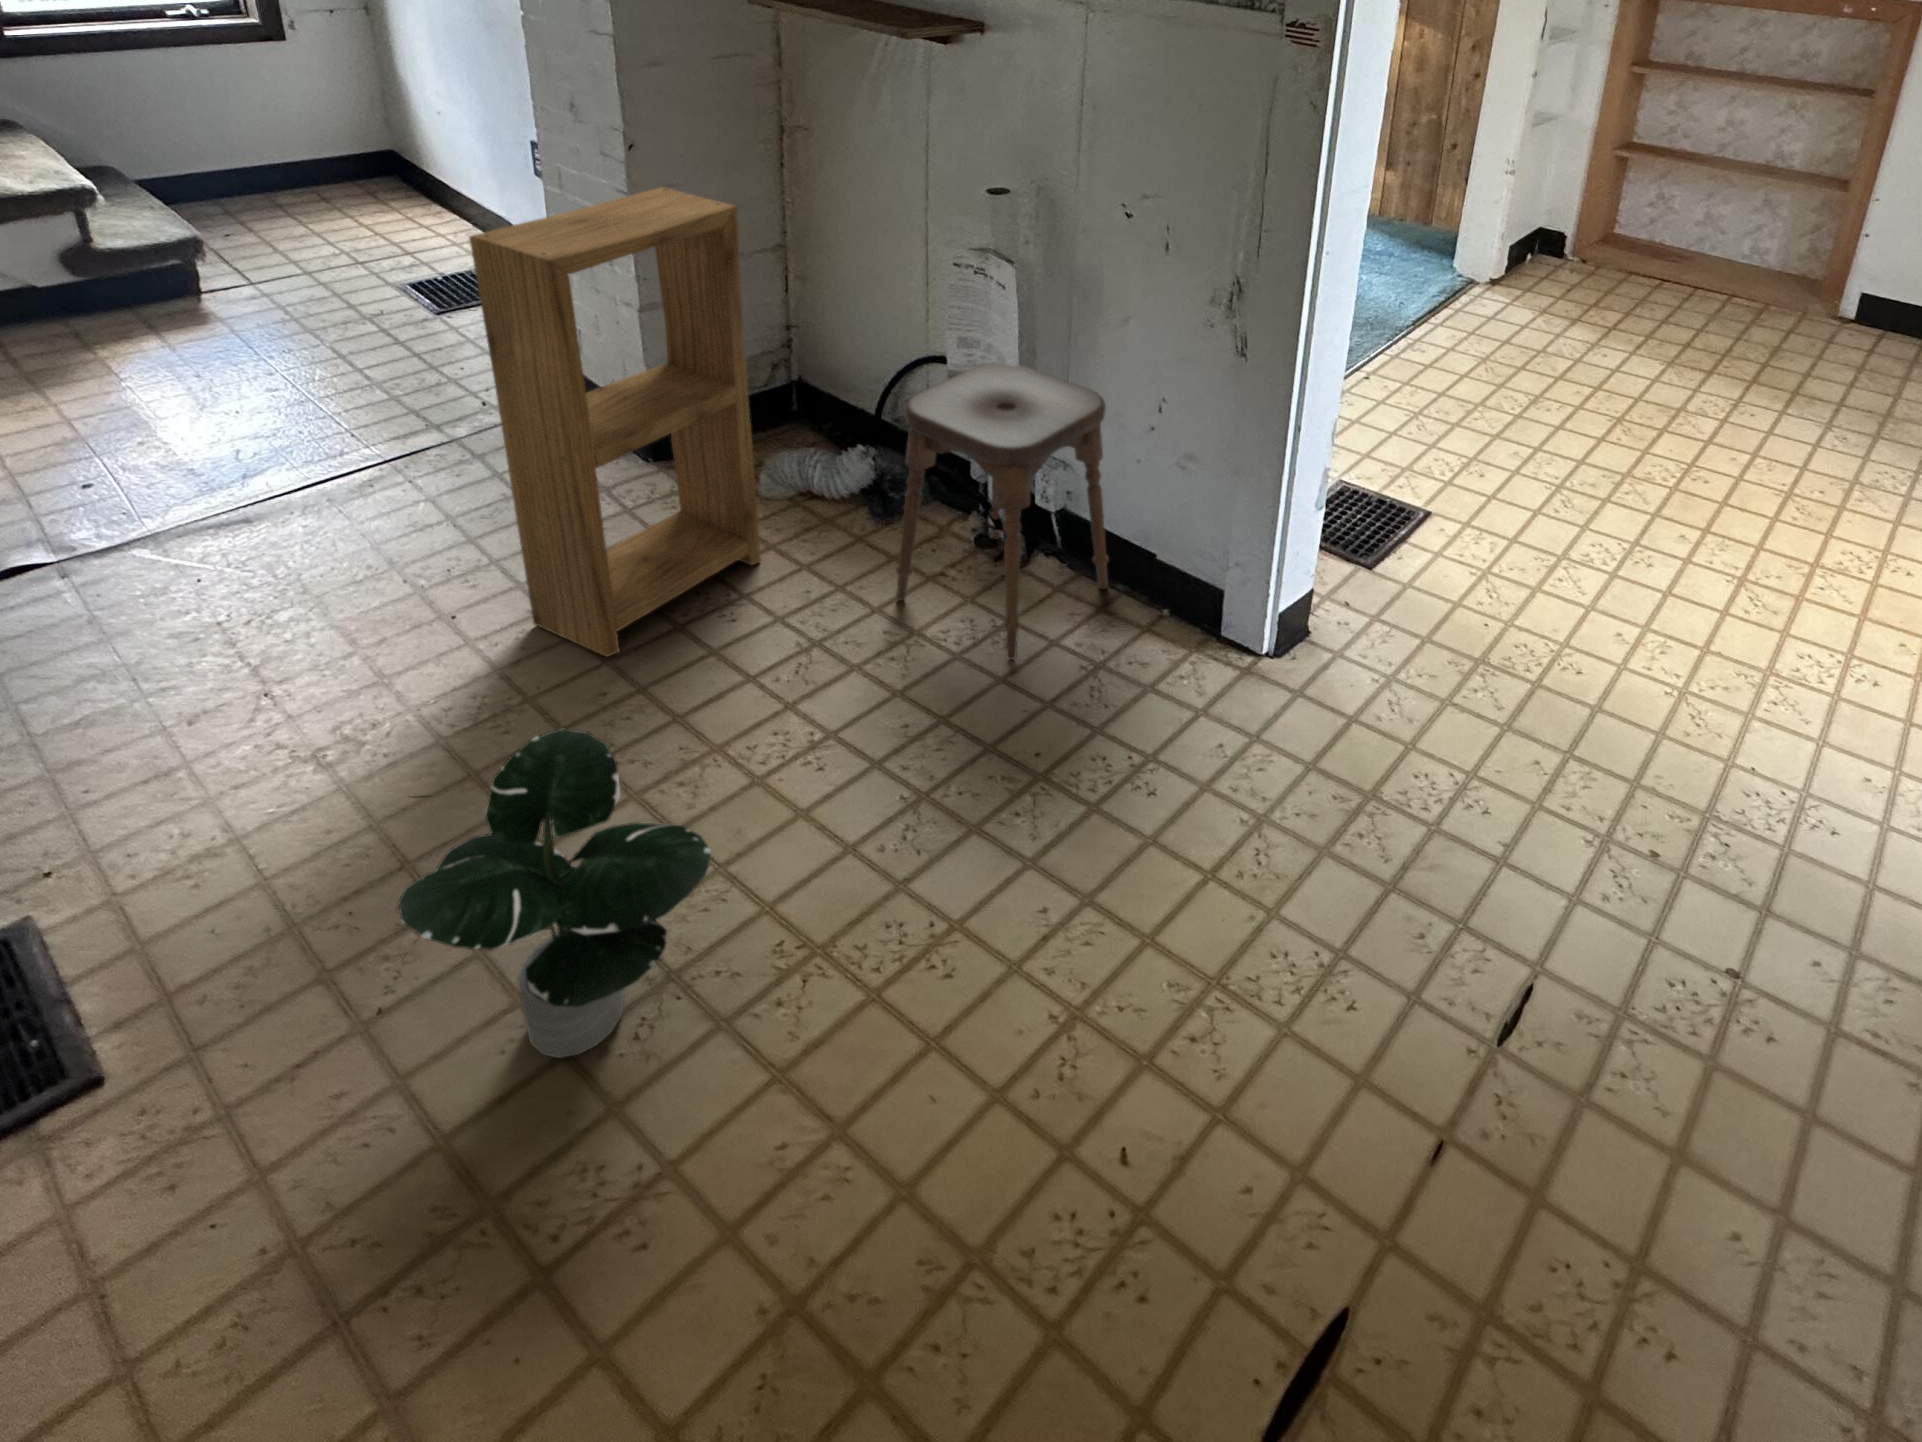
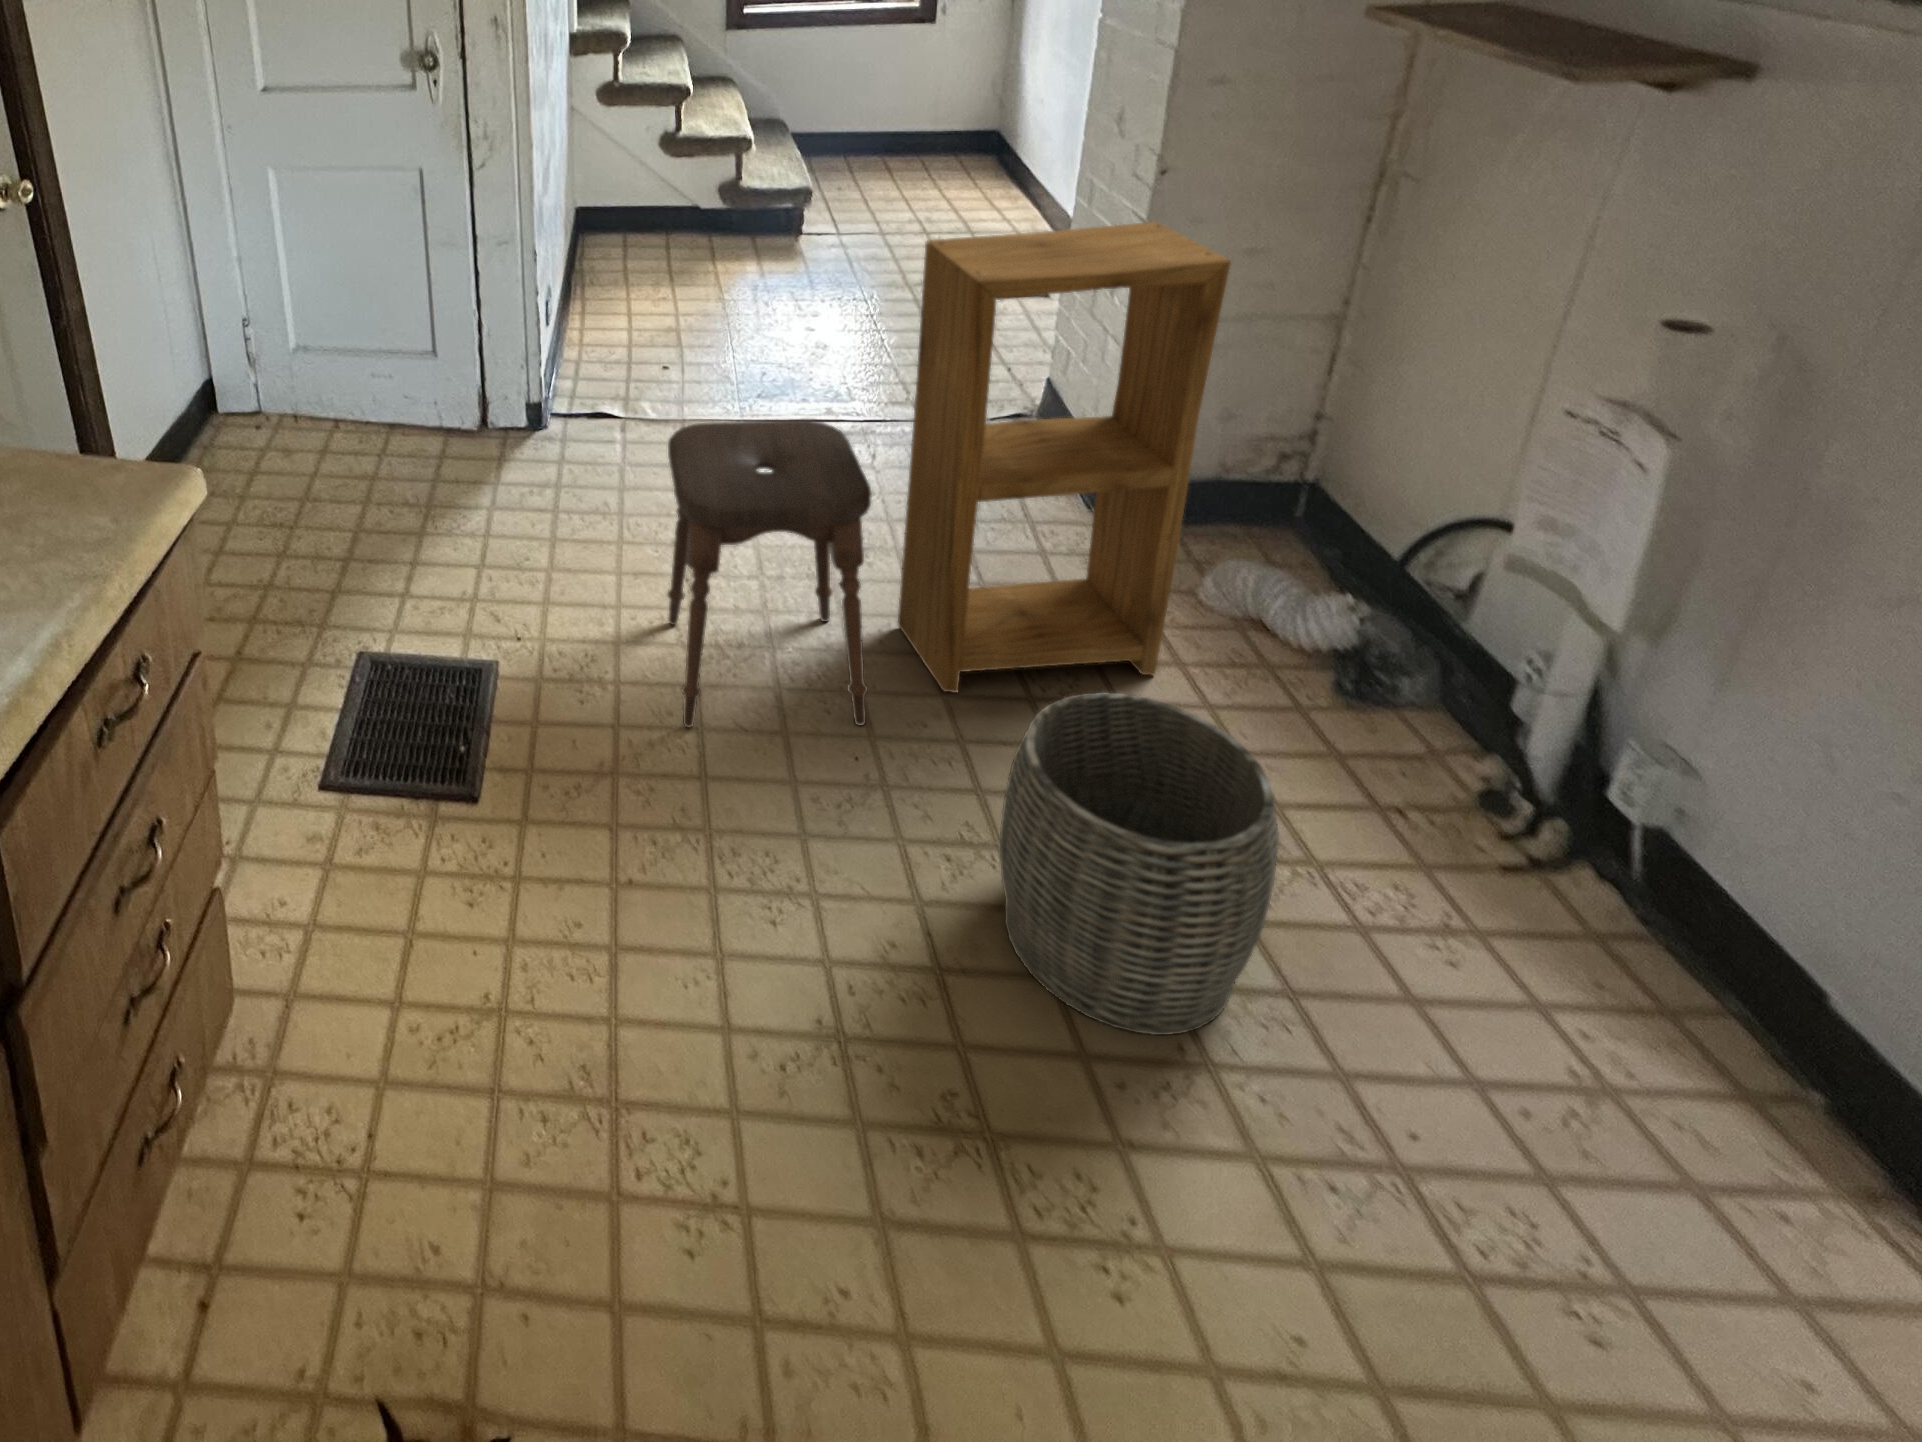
stool: present [896,362,1109,660] -> present [667,420,872,728]
woven basket: none [723,557,925,826] -> present [1000,692,1279,1035]
potted plant: present [399,728,711,1058] -> none [627,730,890,1037]

